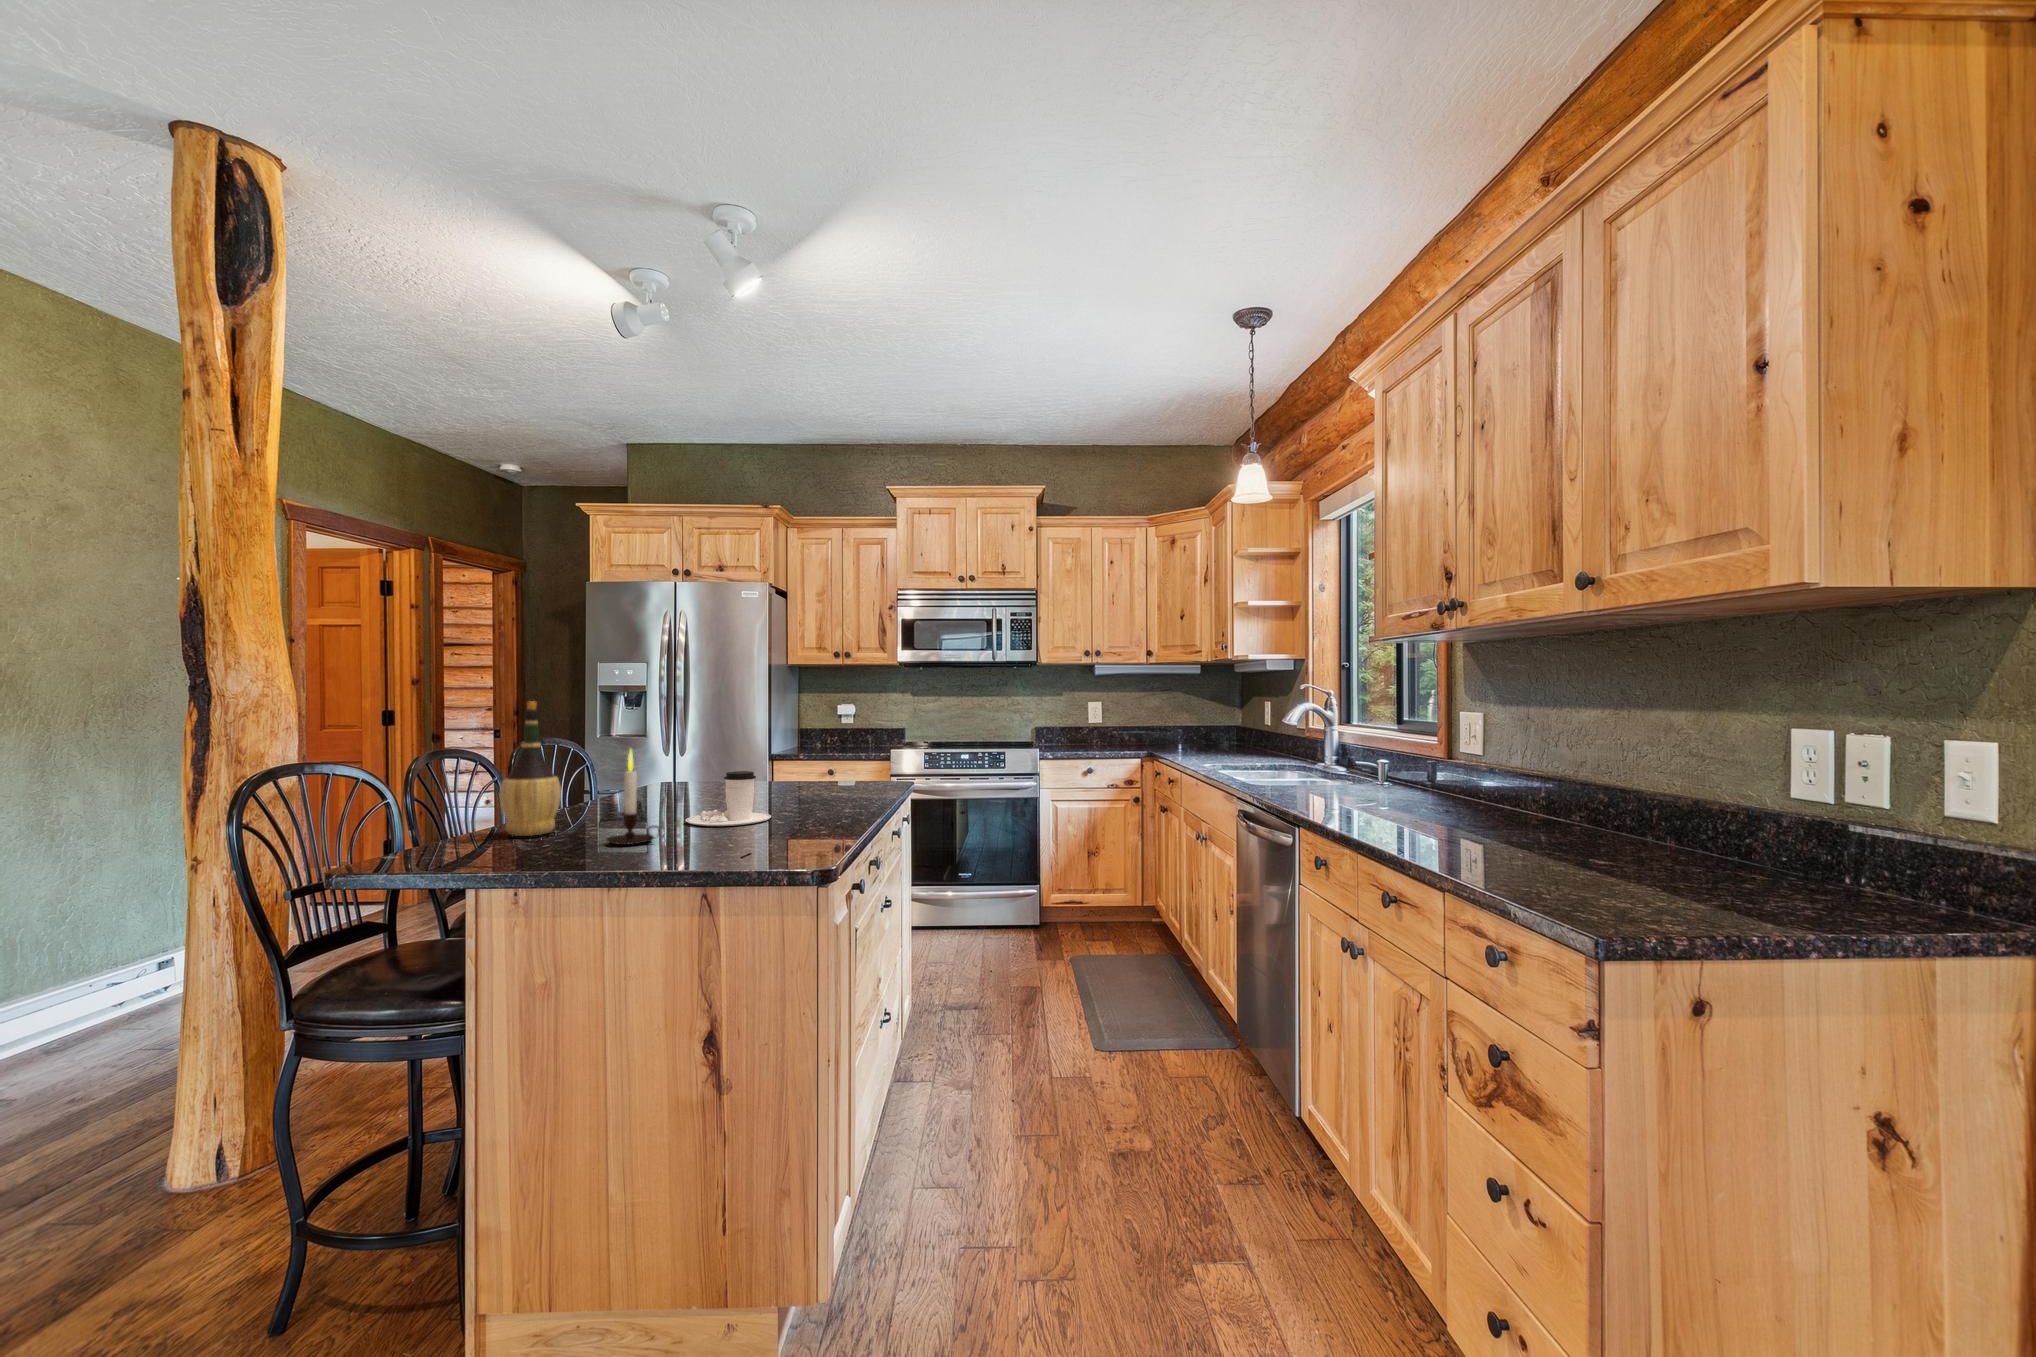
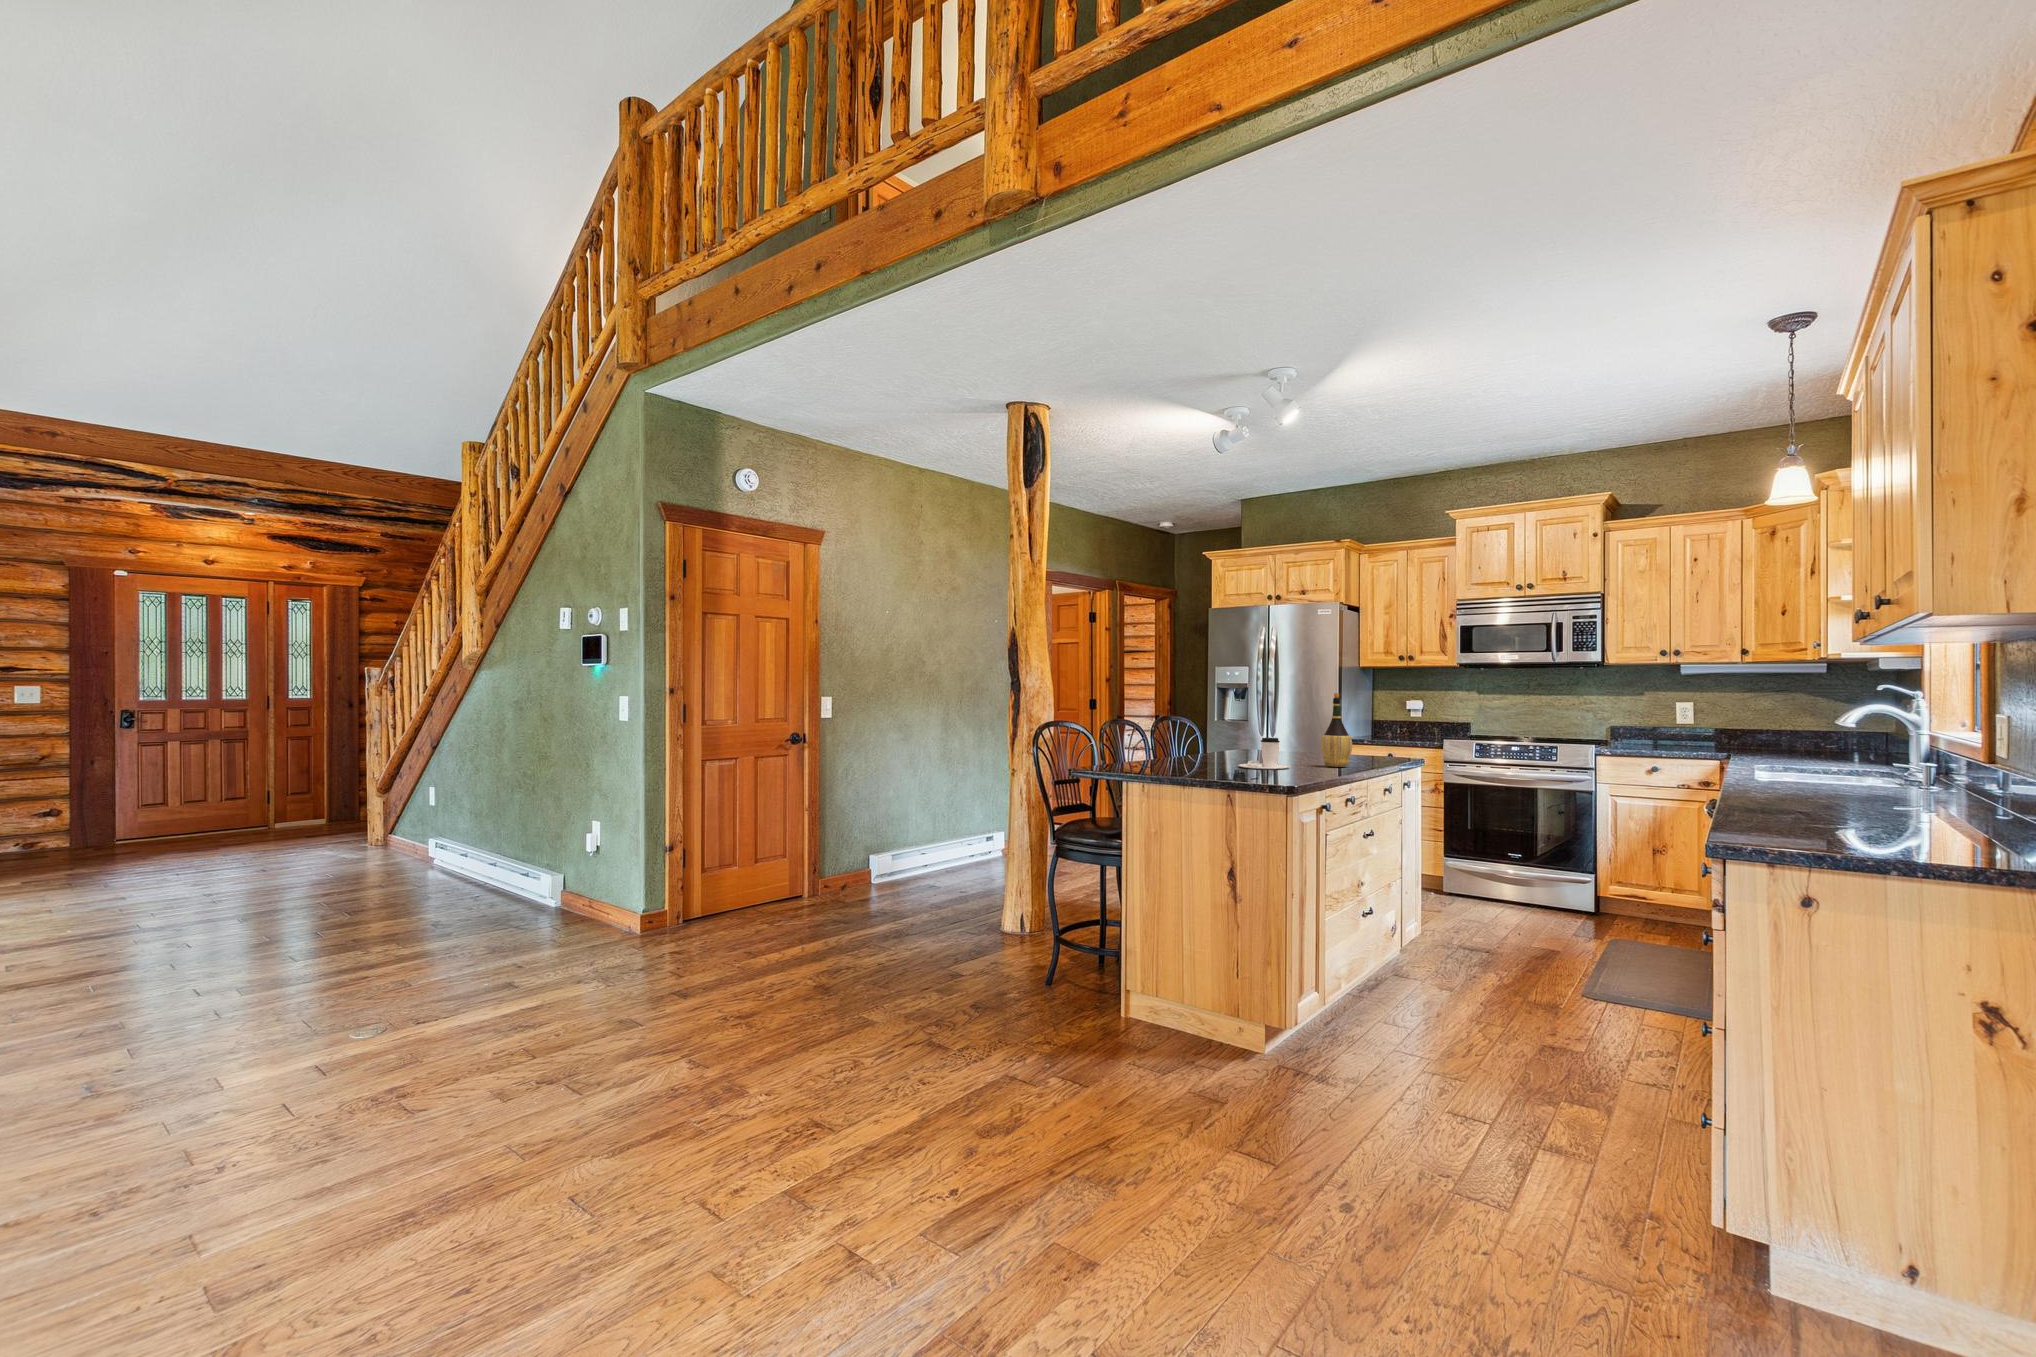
wine bottle: present [499,701,561,836] -> present [1321,693,1352,767]
candle: present [607,750,660,845] -> none [1191,719,1218,771]

